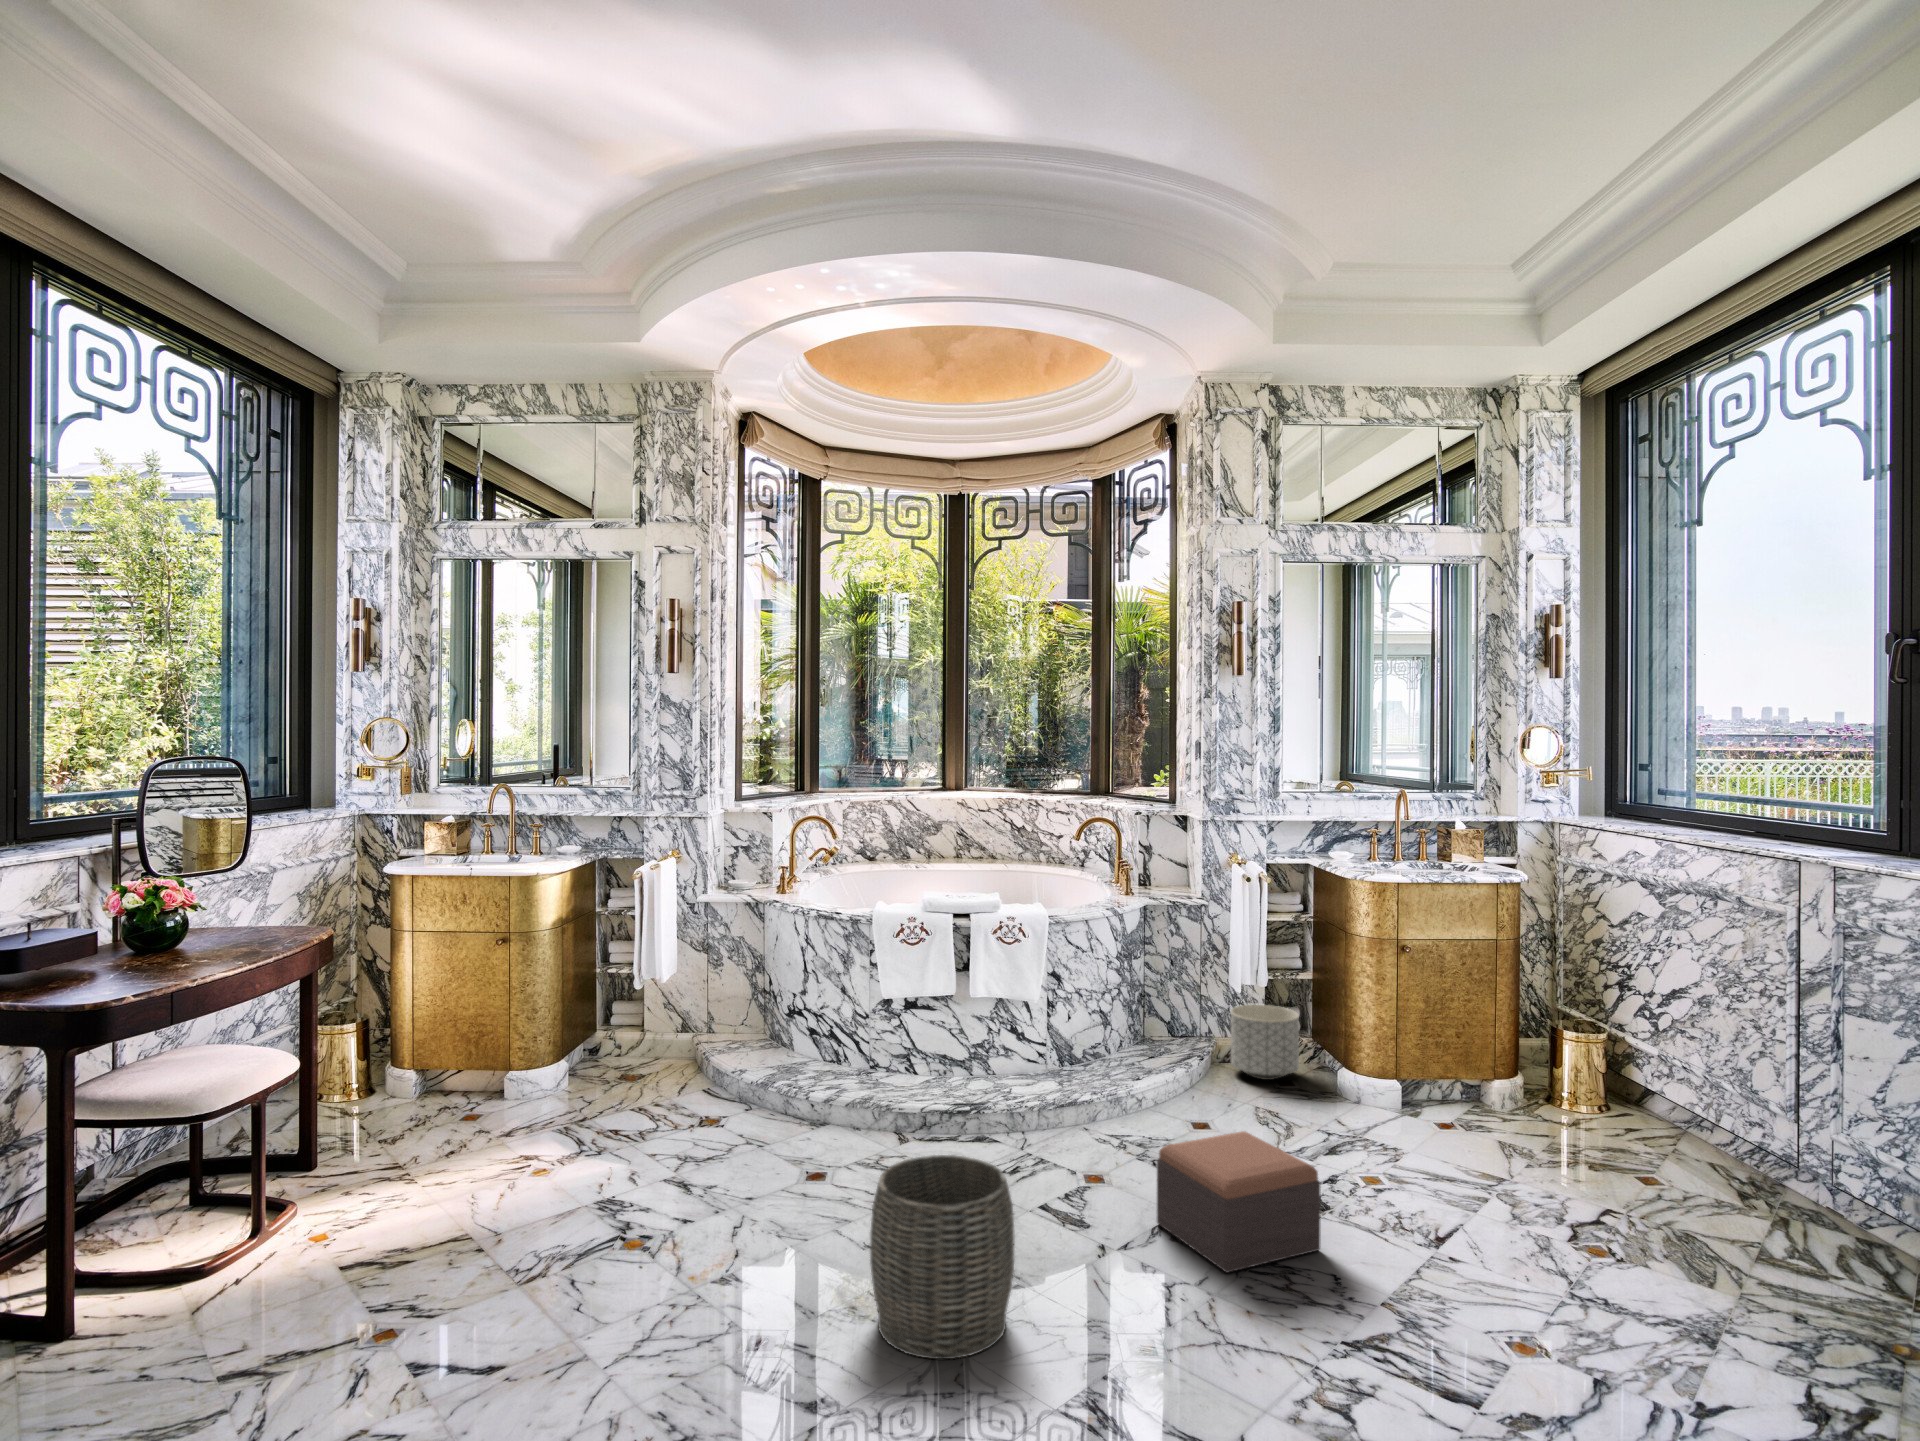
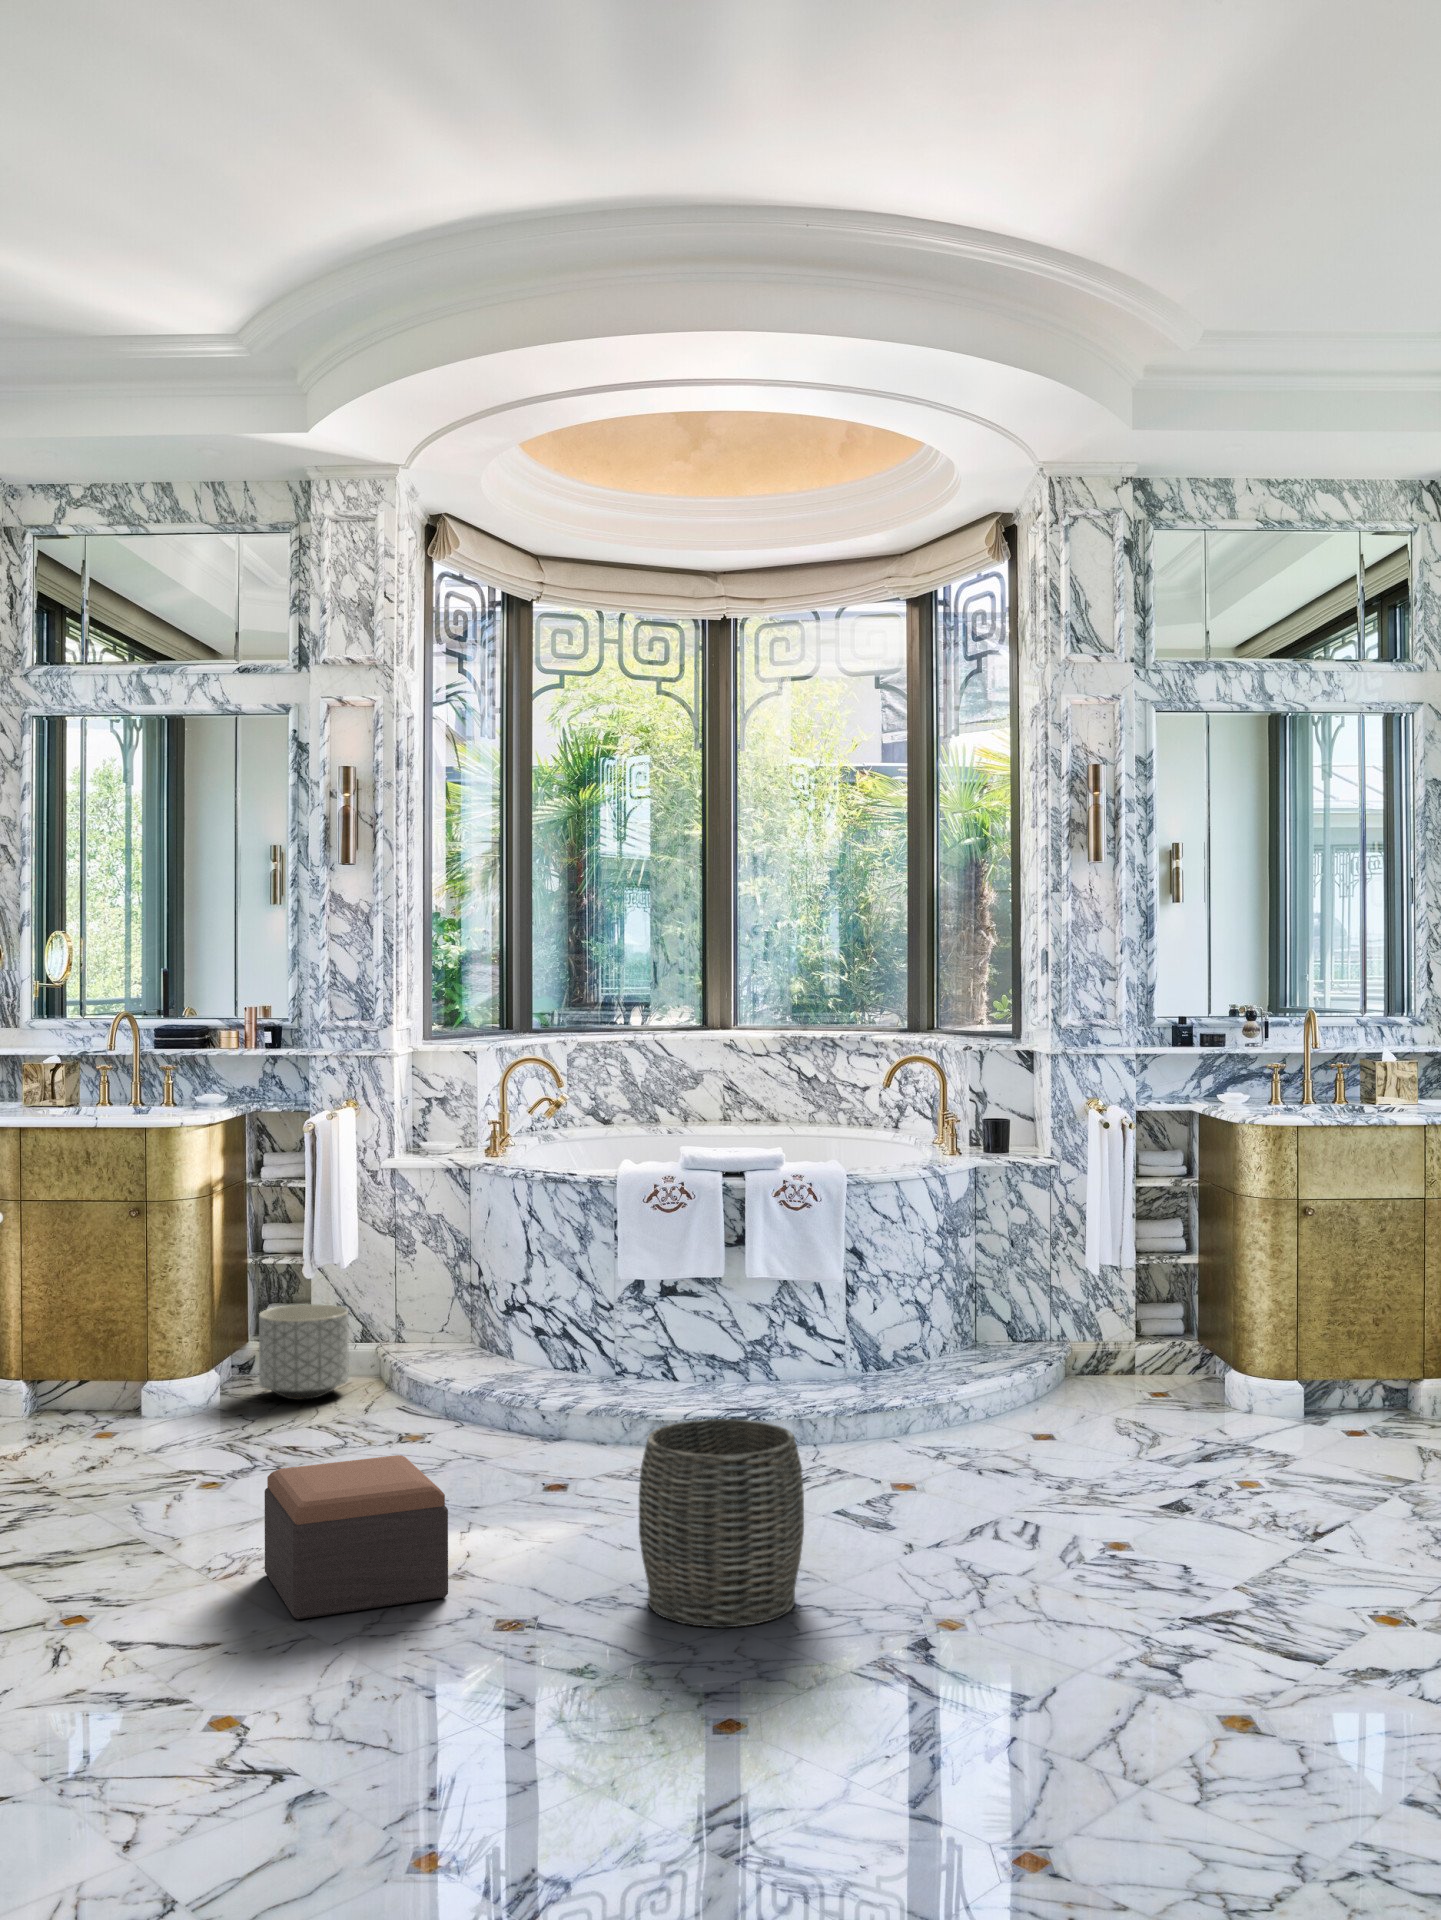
planter: present [1231,1005,1299,1080] -> present [259,1304,349,1400]
footstool: present [1157,1131,1321,1273] -> present [265,1455,448,1619]

